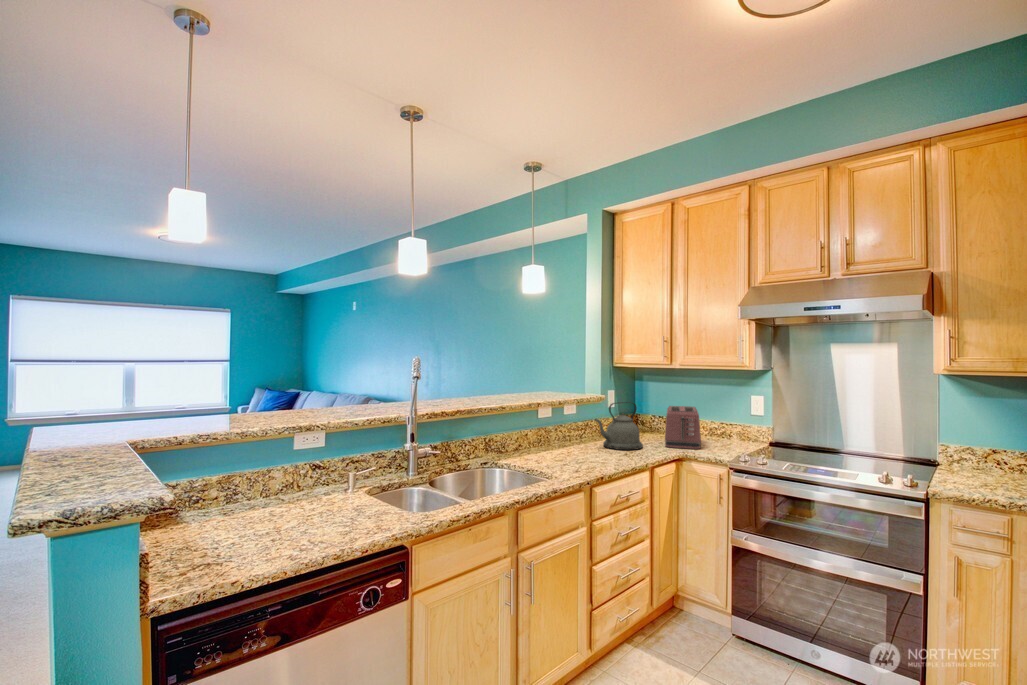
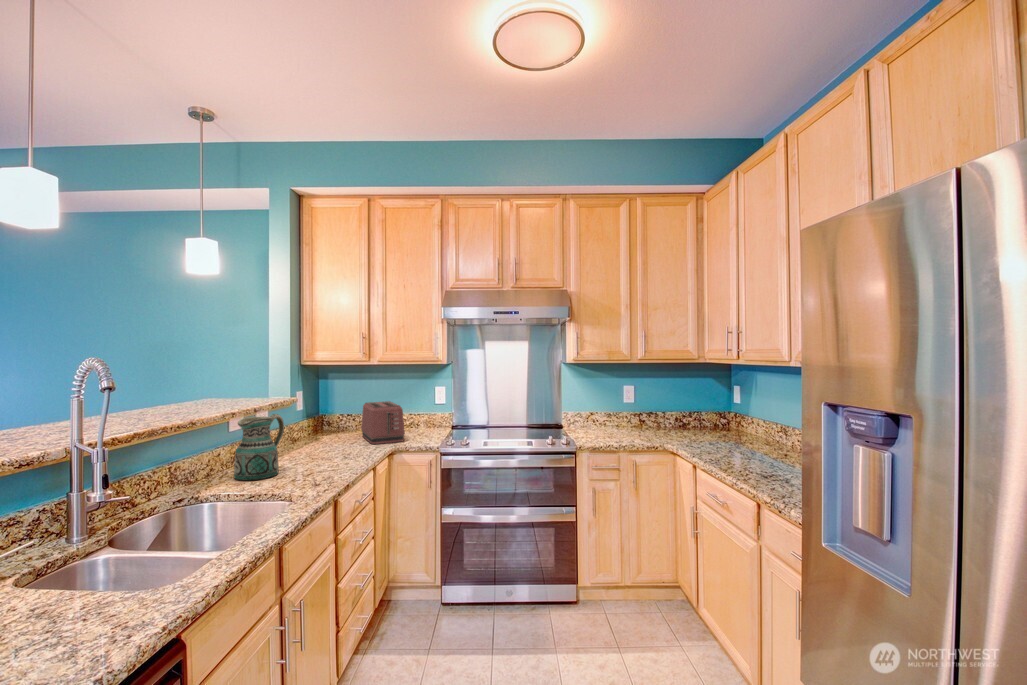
kettle: present [595,402,643,450] -> none [302,403,351,455]
ceramic pitcher: none [531,406,573,459] -> present [234,414,284,480]

